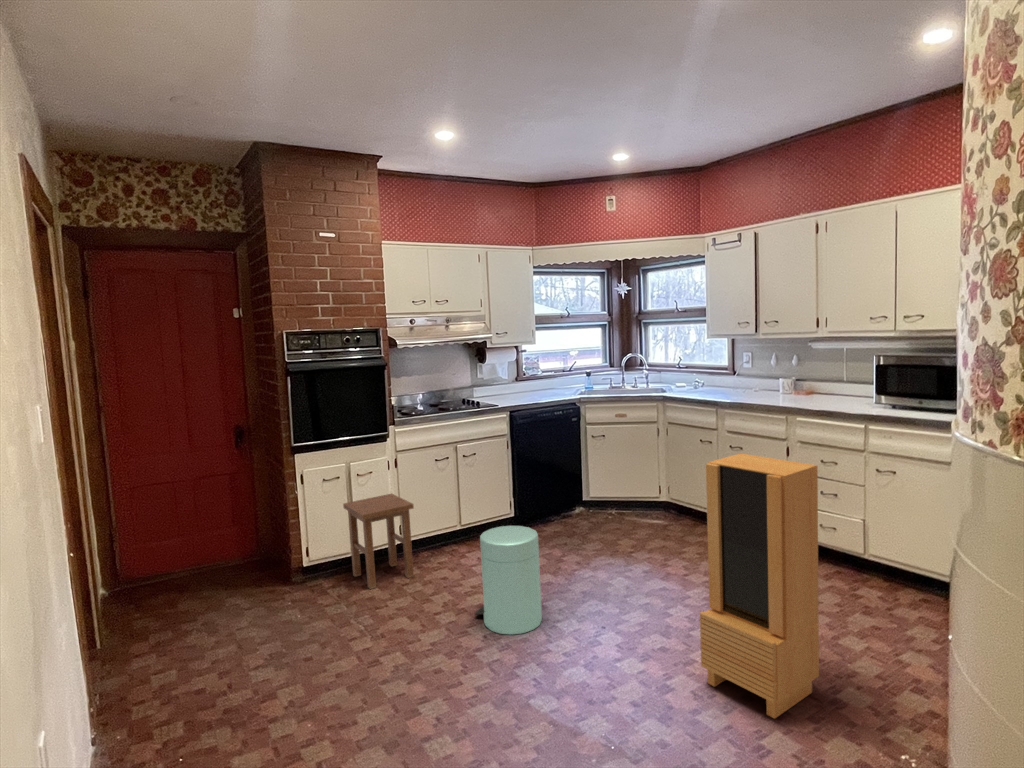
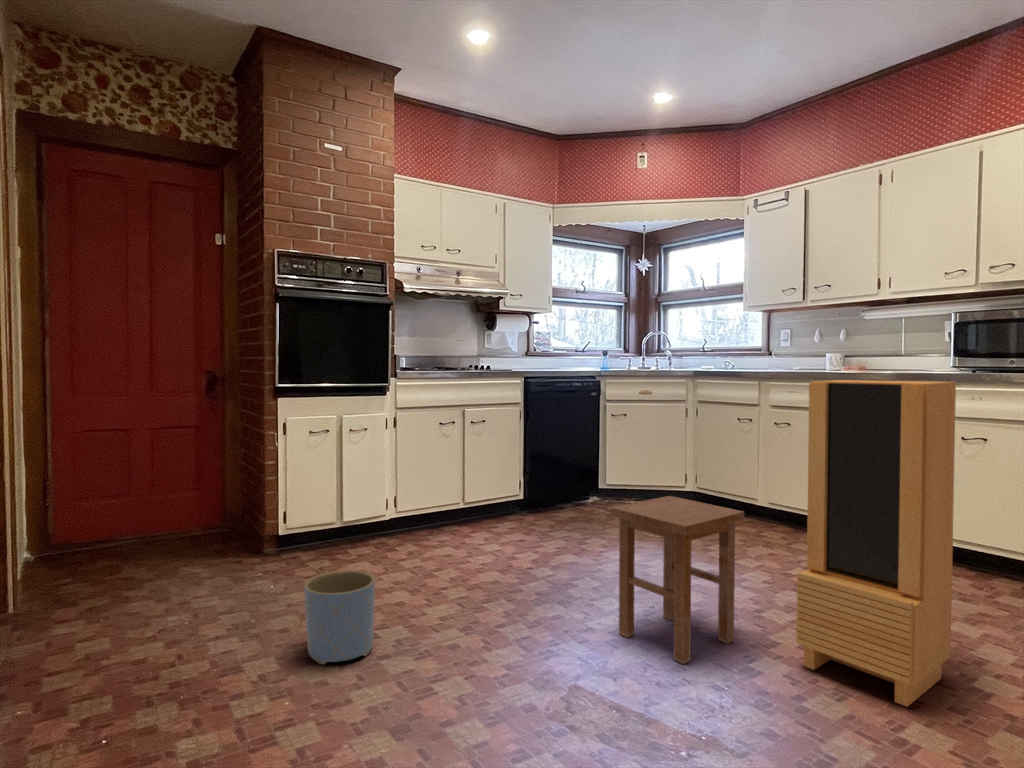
stool: present [343,494,414,589] -> present [611,496,744,664]
trash can: present [475,526,542,635] -> none [491,483,575,610]
planter: none [320,614,376,691] -> present [304,570,375,665]

